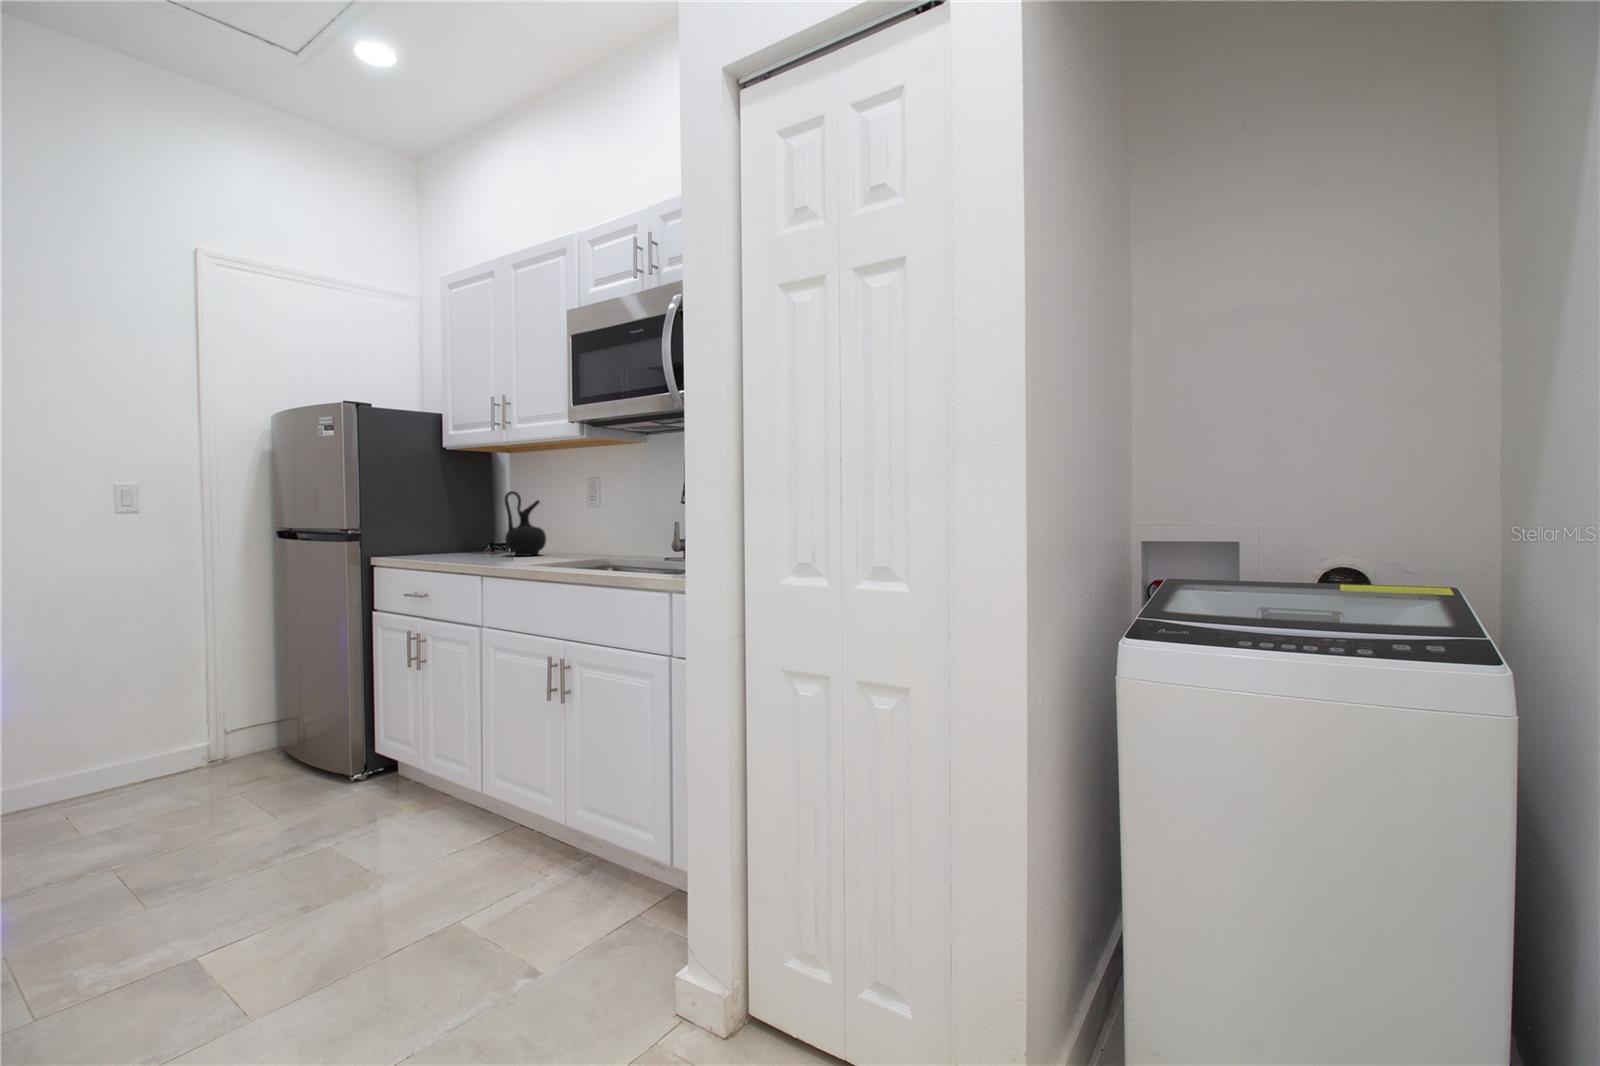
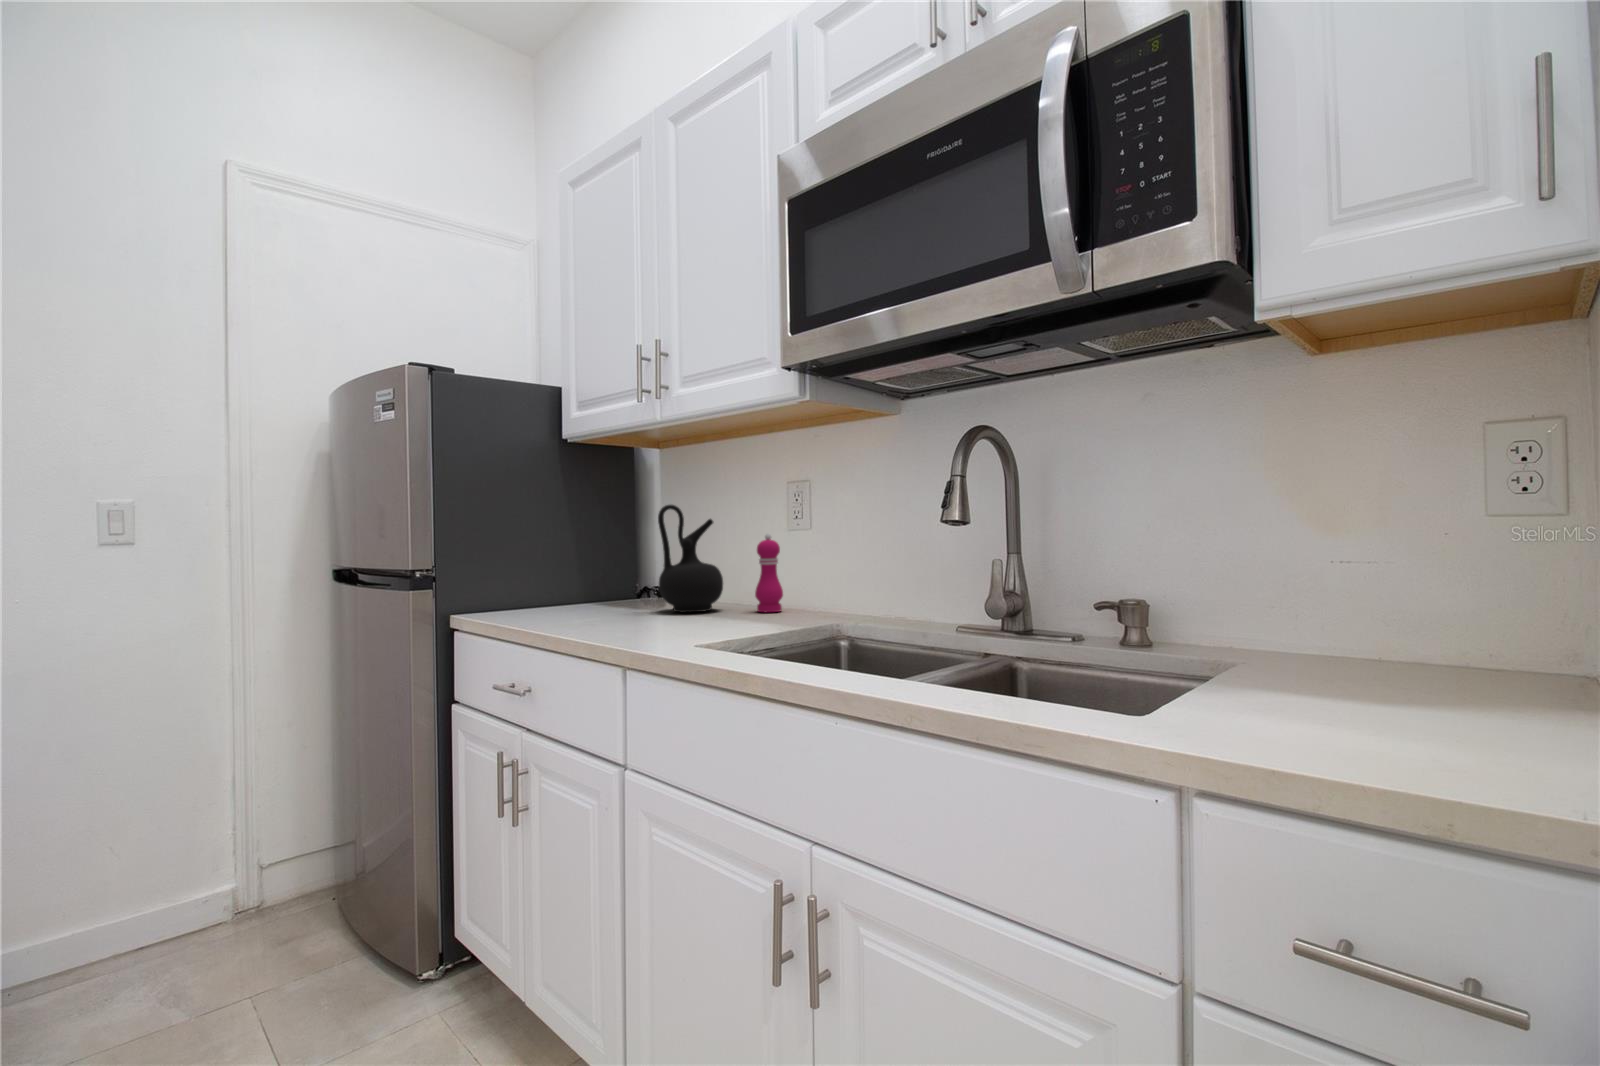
pepper mill: none [565,509,582,555] -> present [755,534,783,612]

